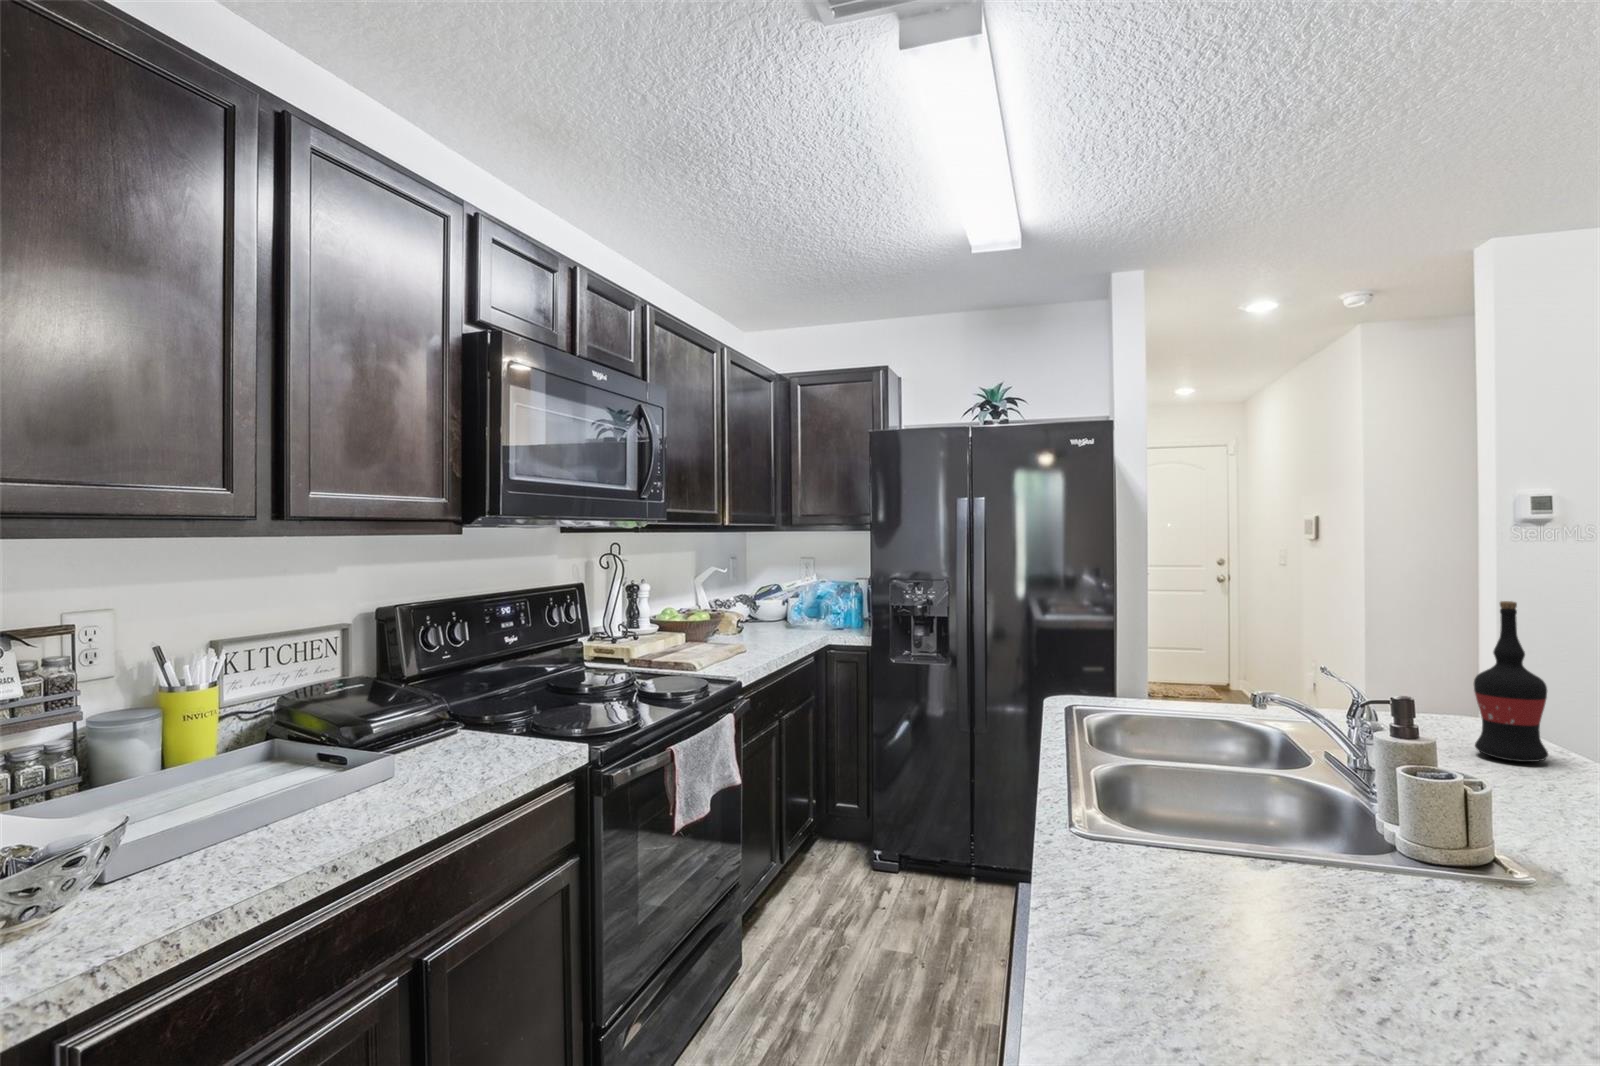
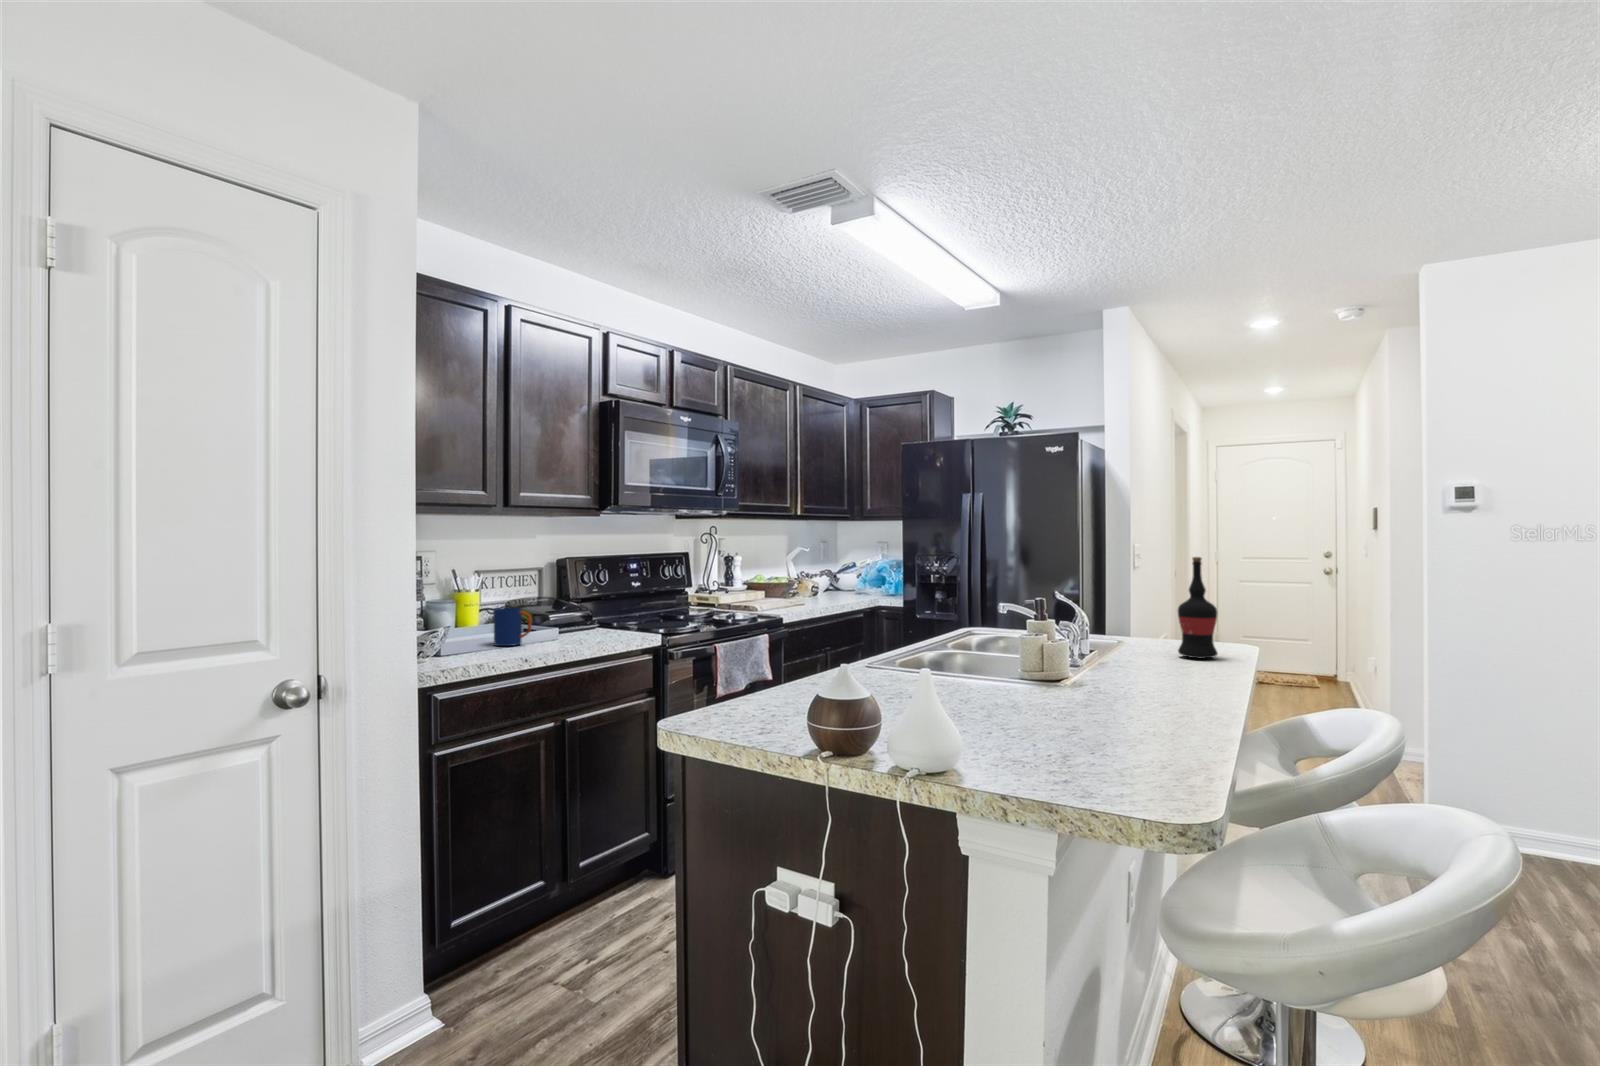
mug: none [255,729,346,820] -> present [493,608,532,646]

